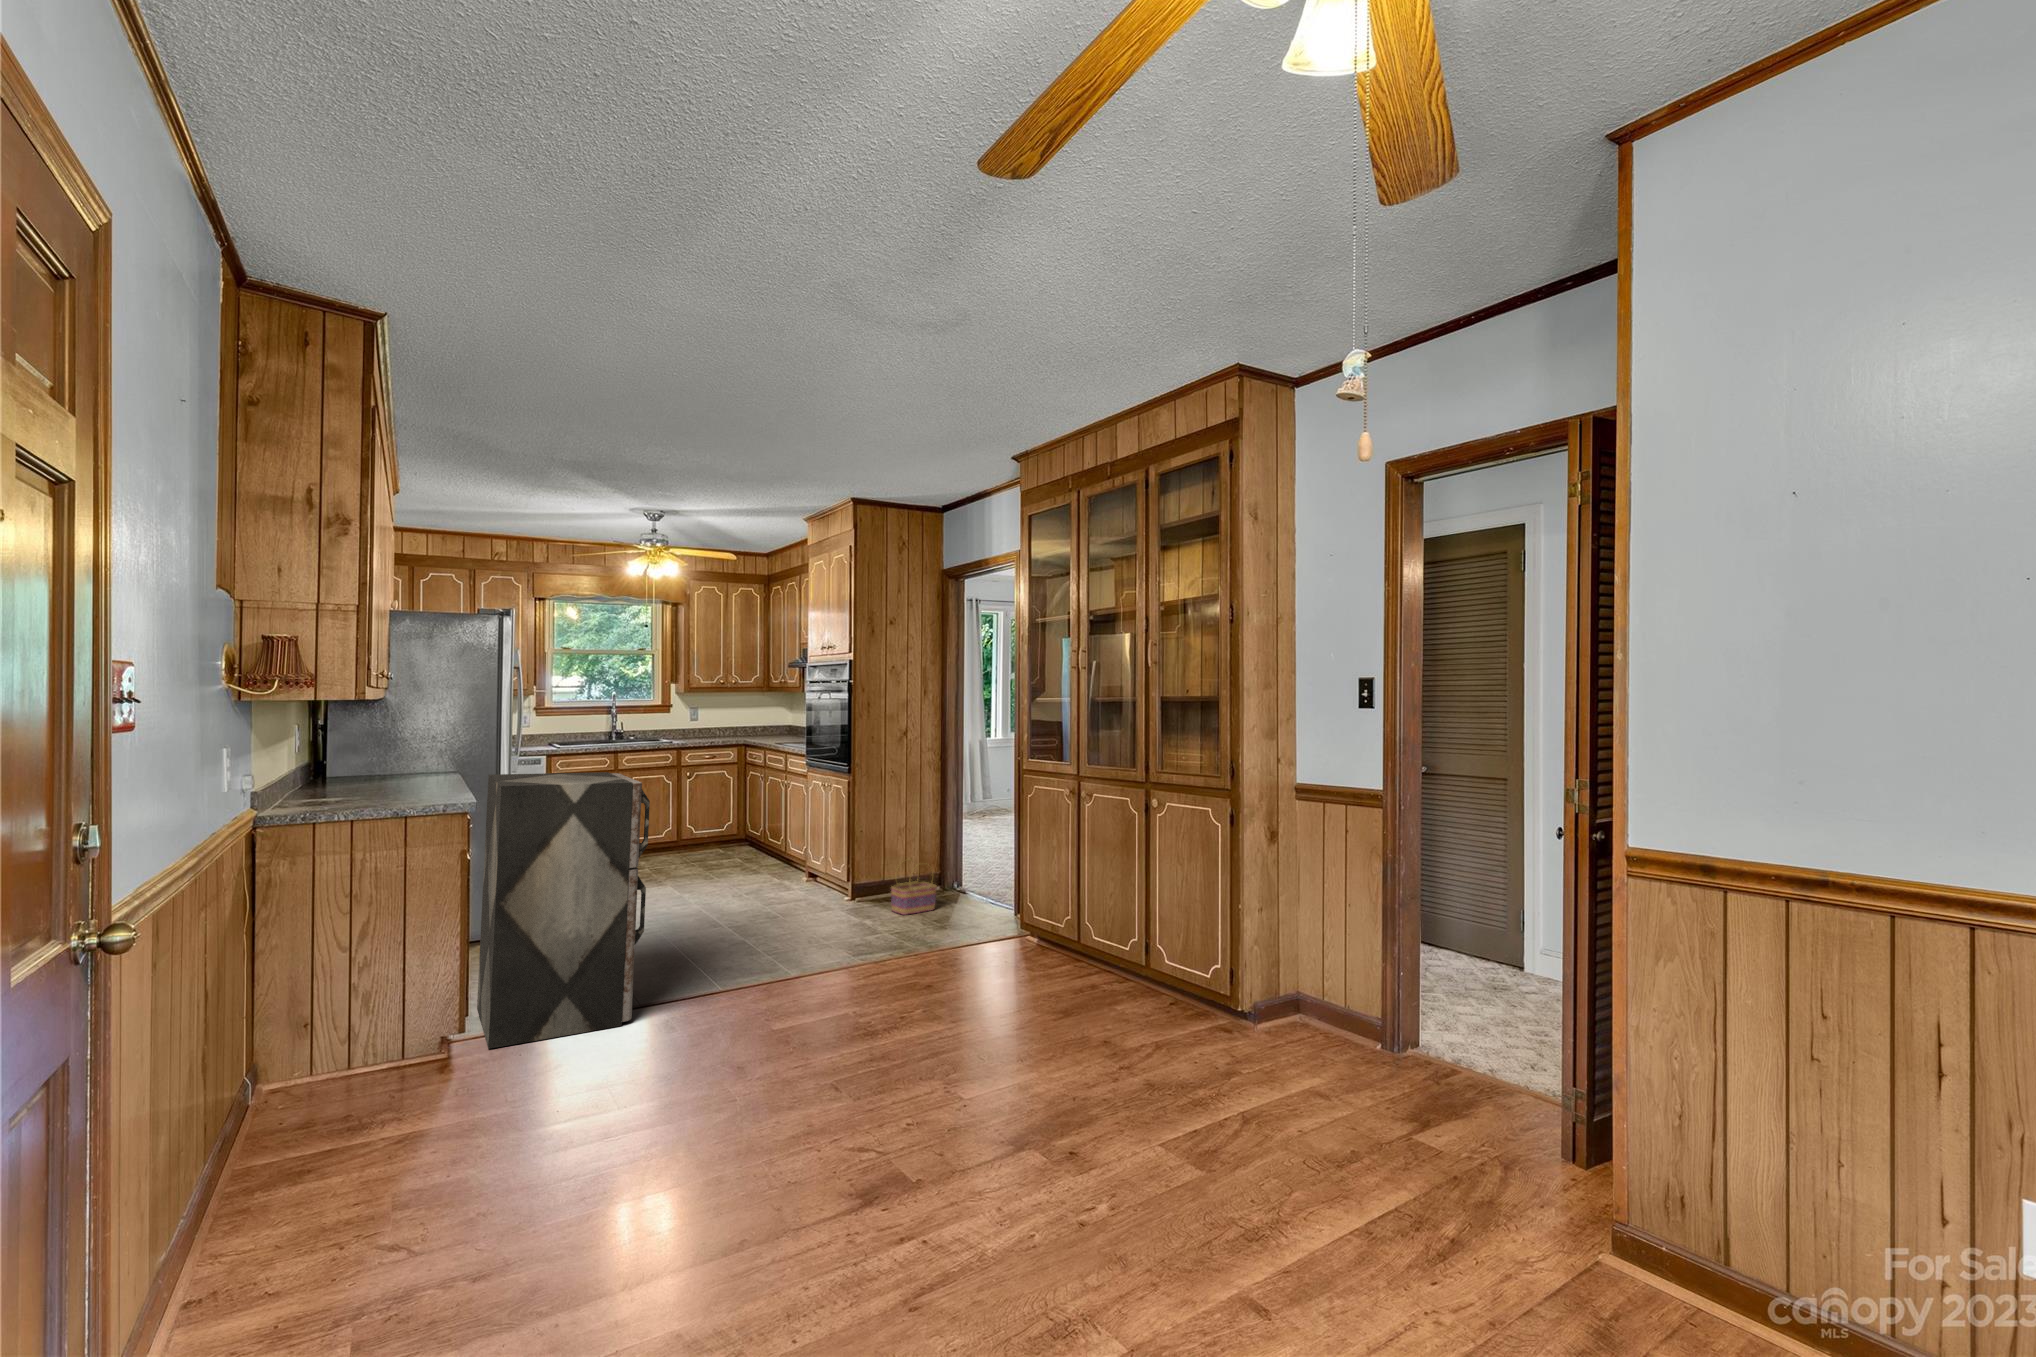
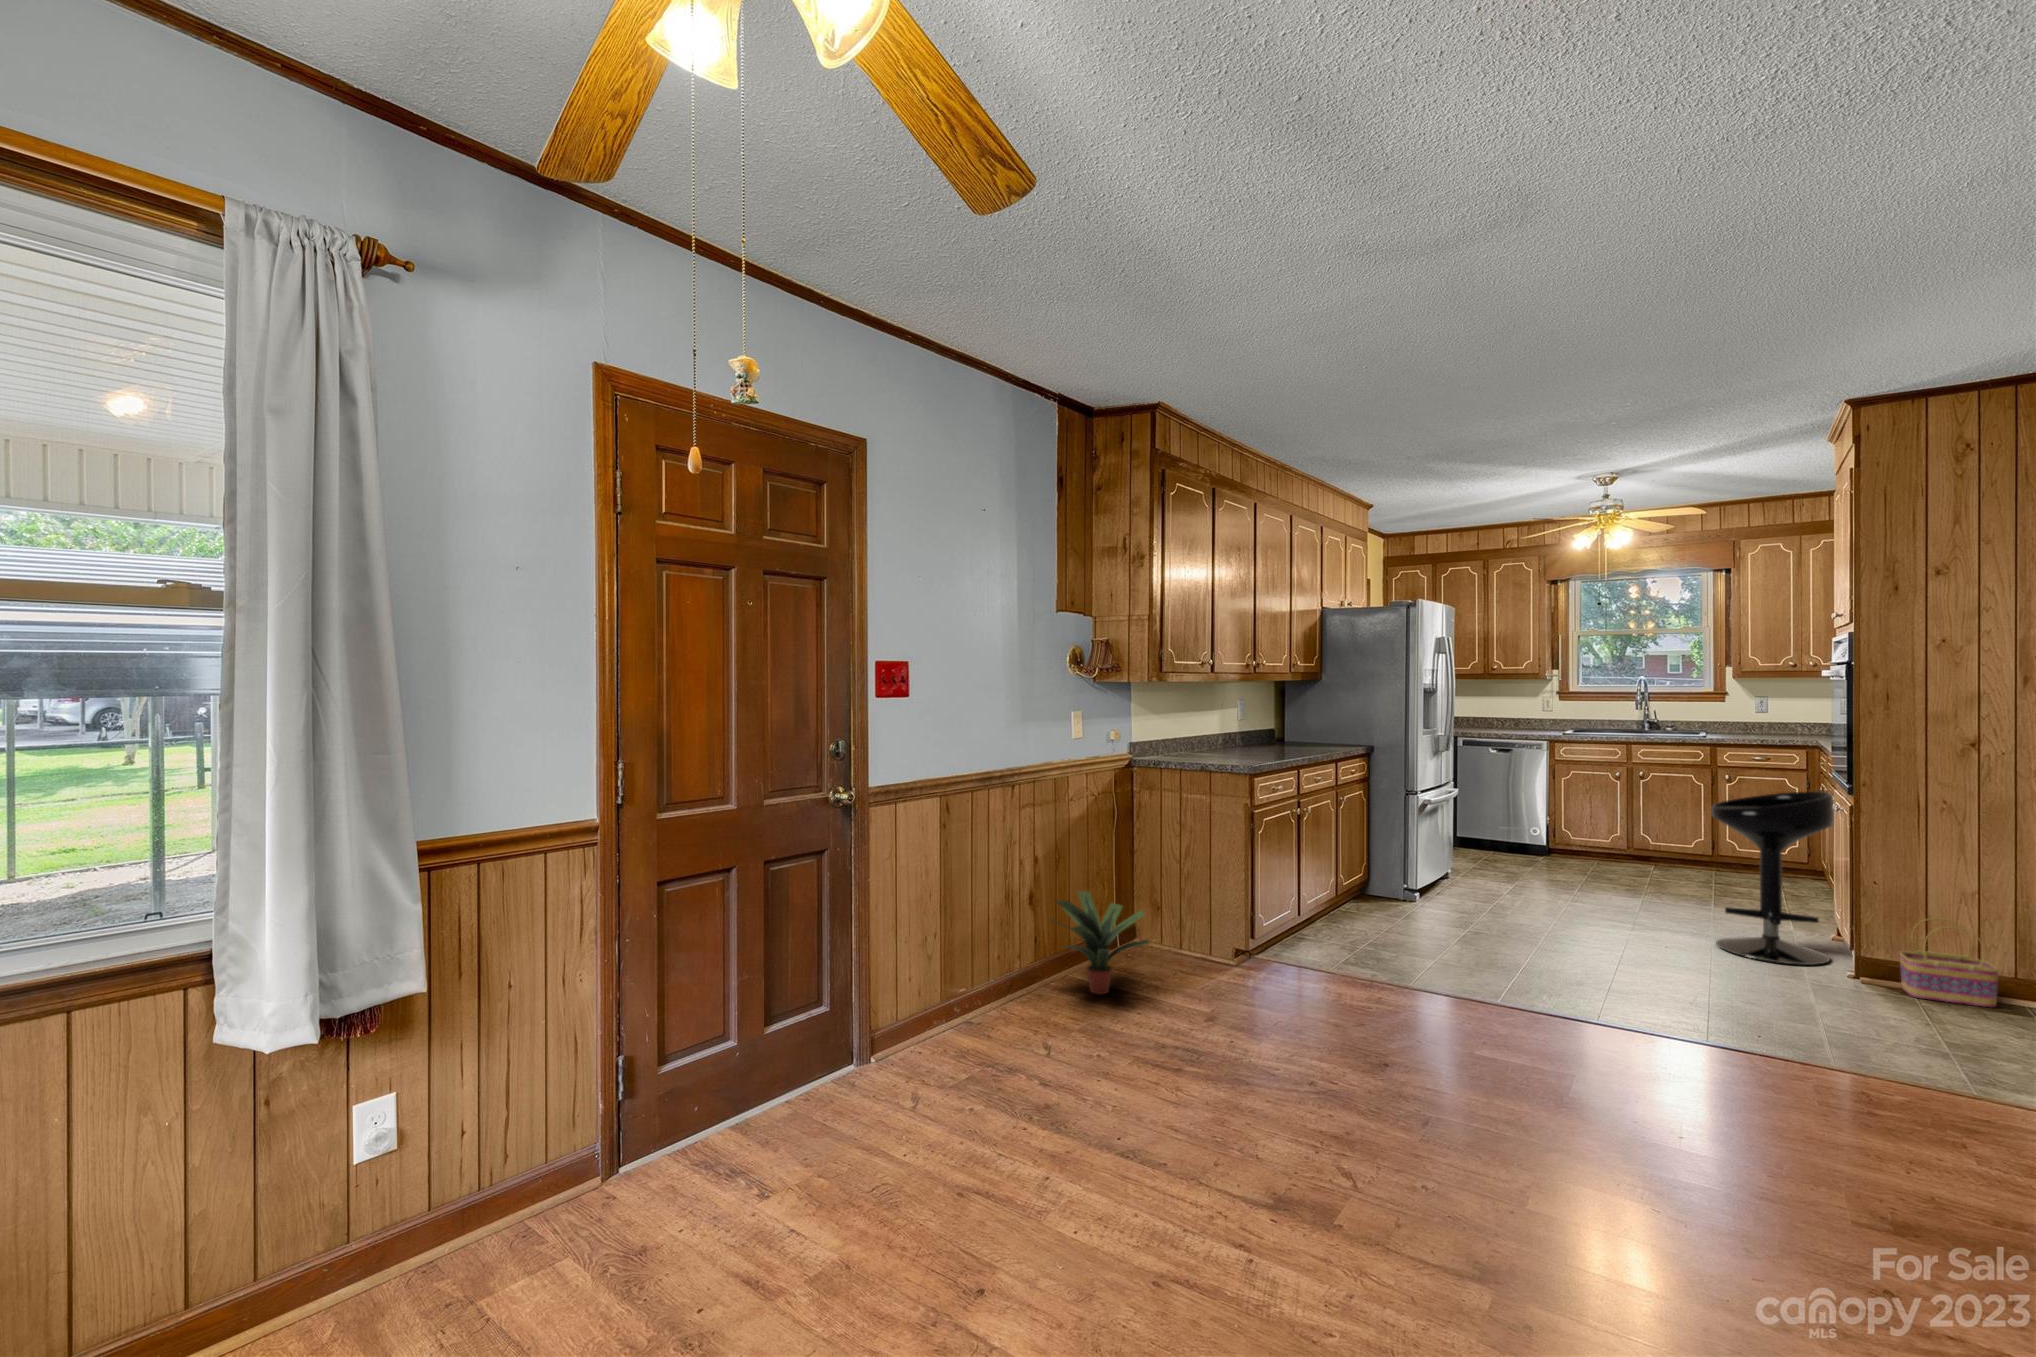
storage cabinet: present [477,772,650,1049] -> none [1277,745,1417,976]
bar stool: none [774,783,849,915] -> present [1711,791,1834,965]
potted plant: none [230,1043,419,1211] -> present [1052,891,1149,994]

